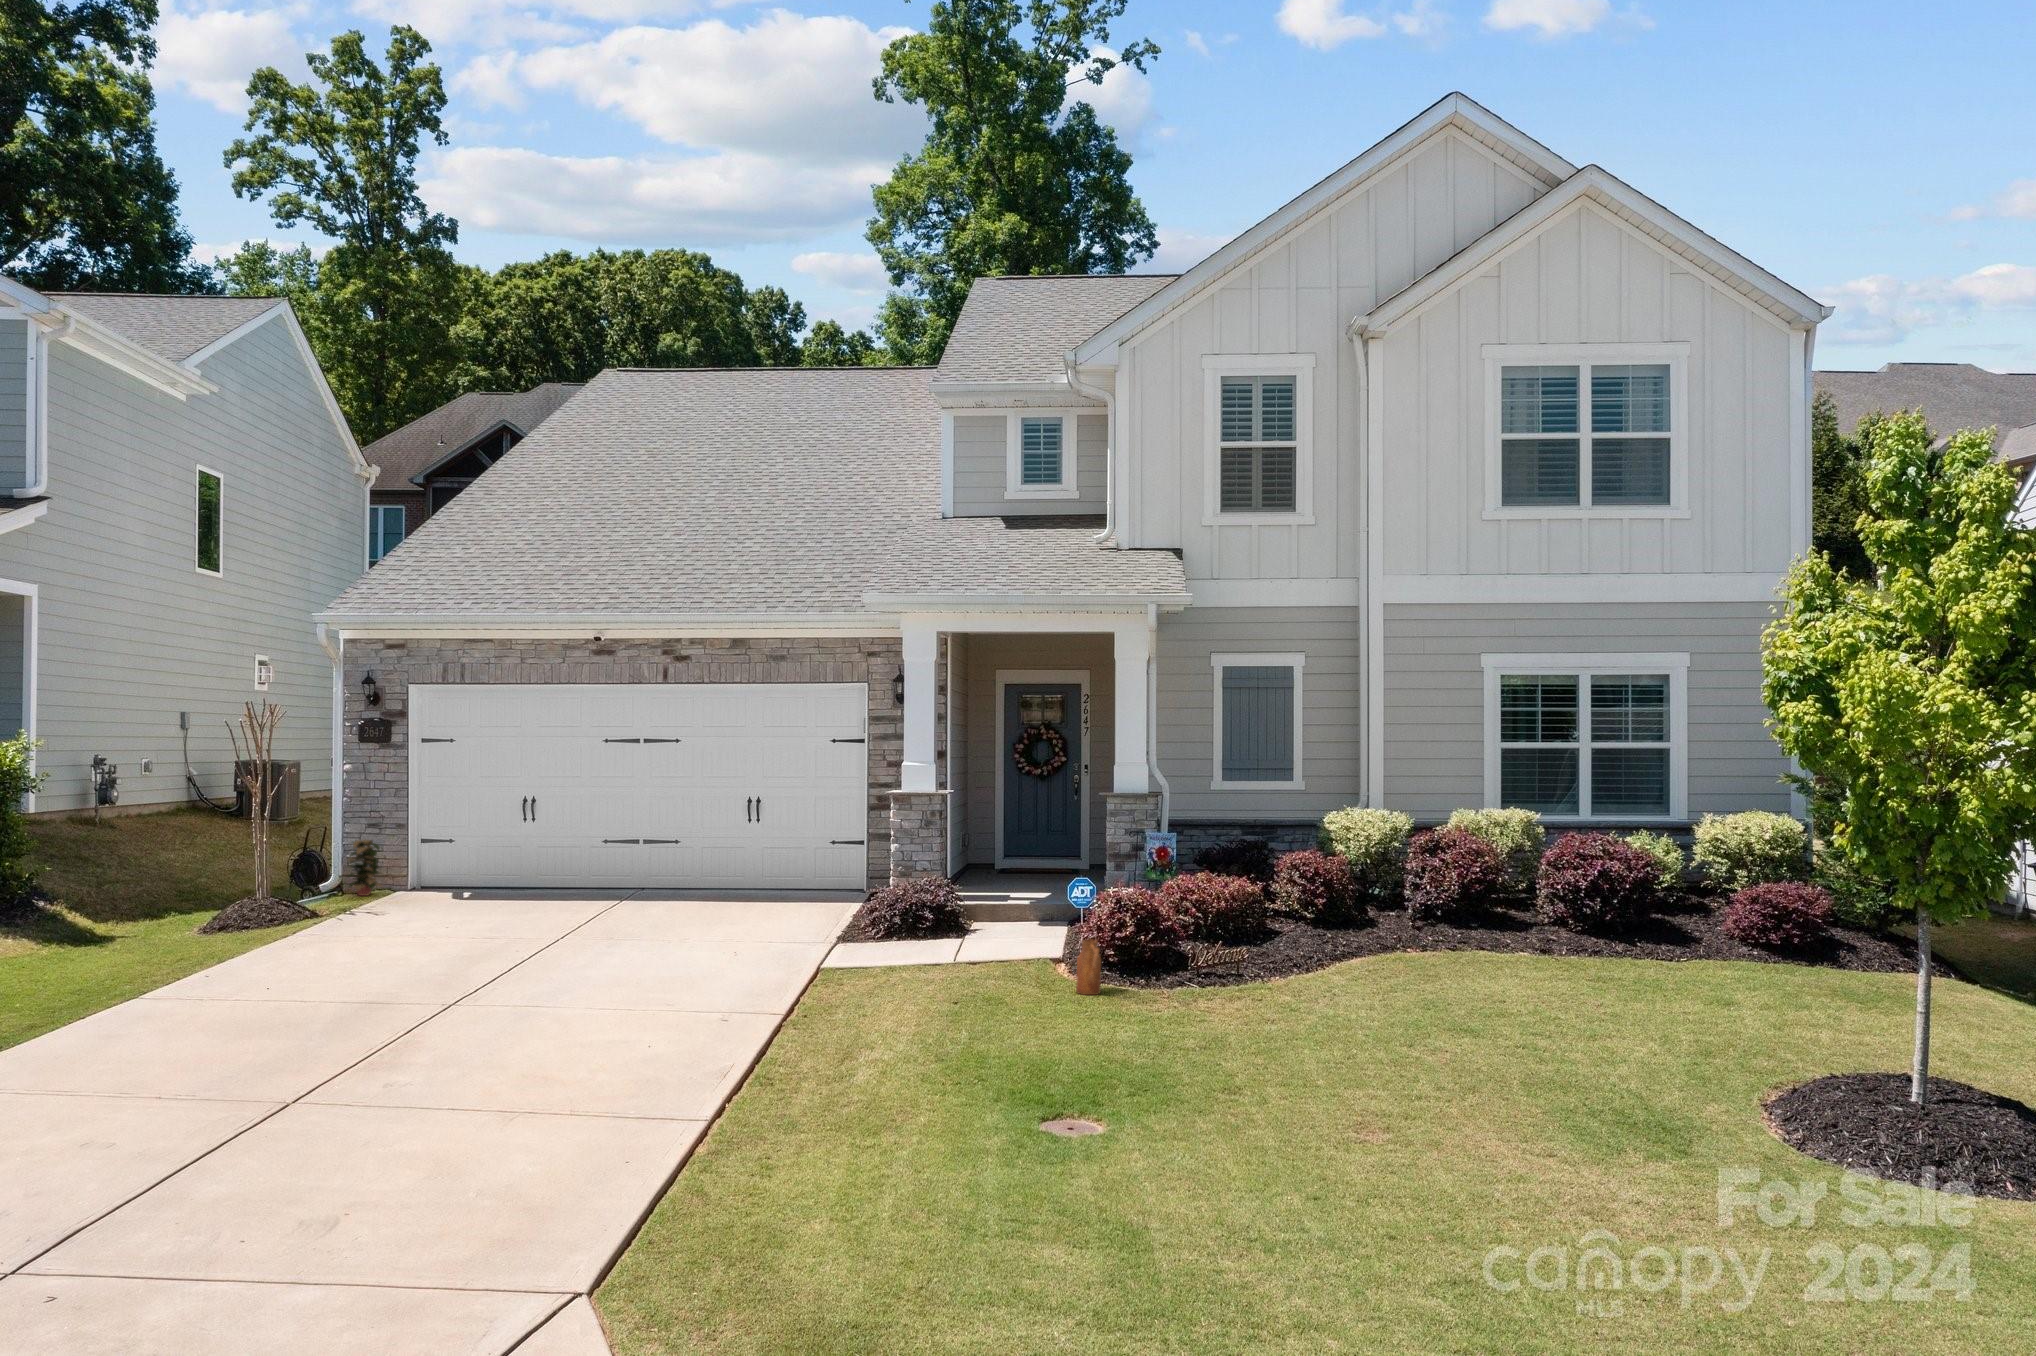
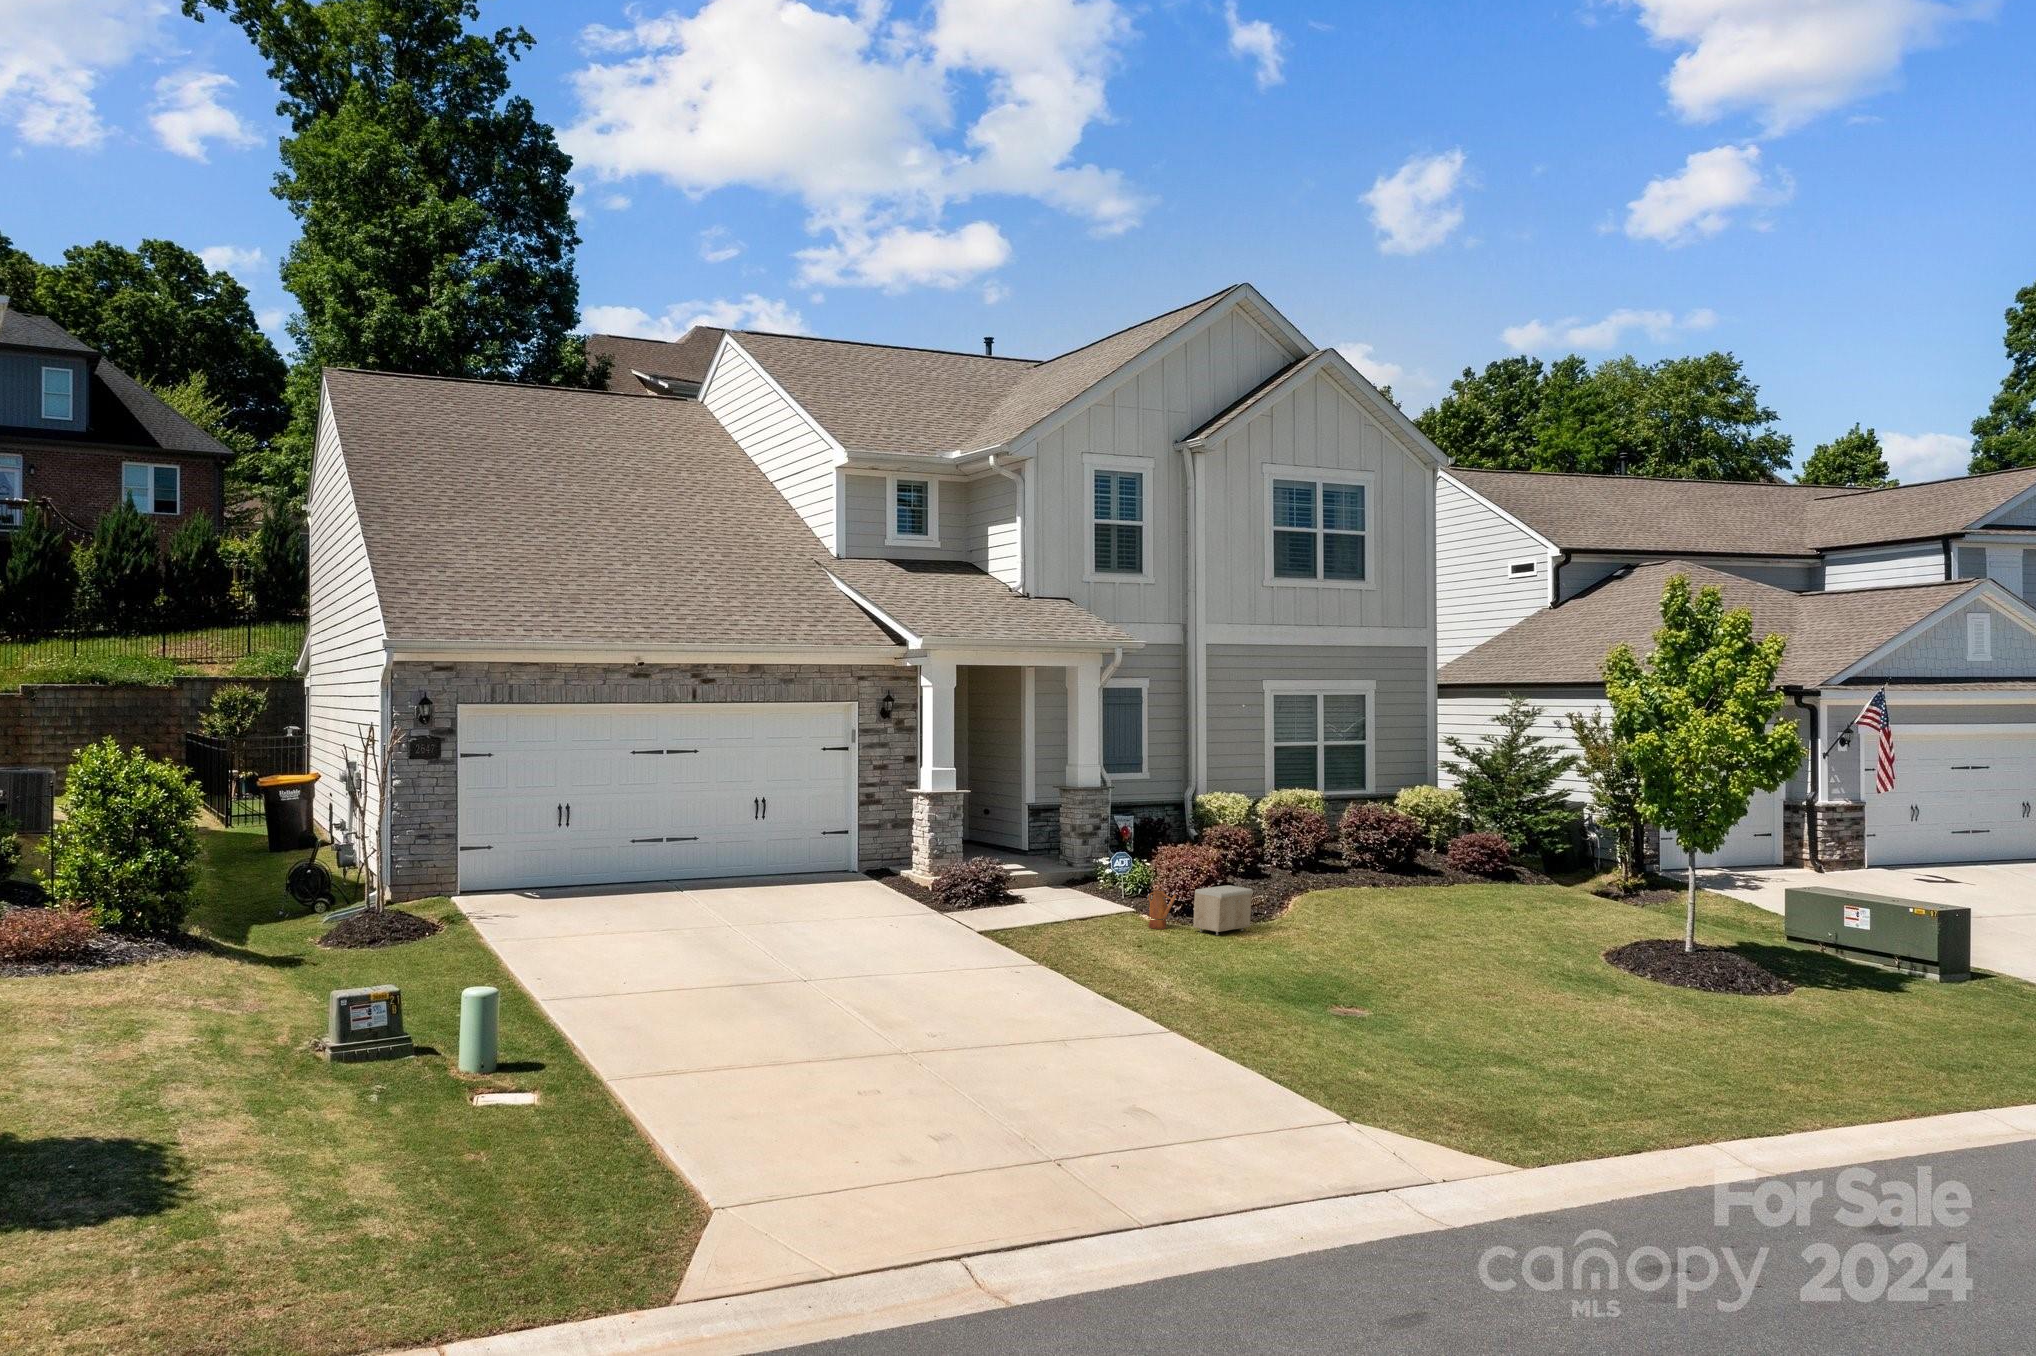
decorative plant: present [348,840,382,896] -> none [408,851,448,904]
storage bench: none [1126,939,1219,1011] -> present [1193,885,1253,935]

